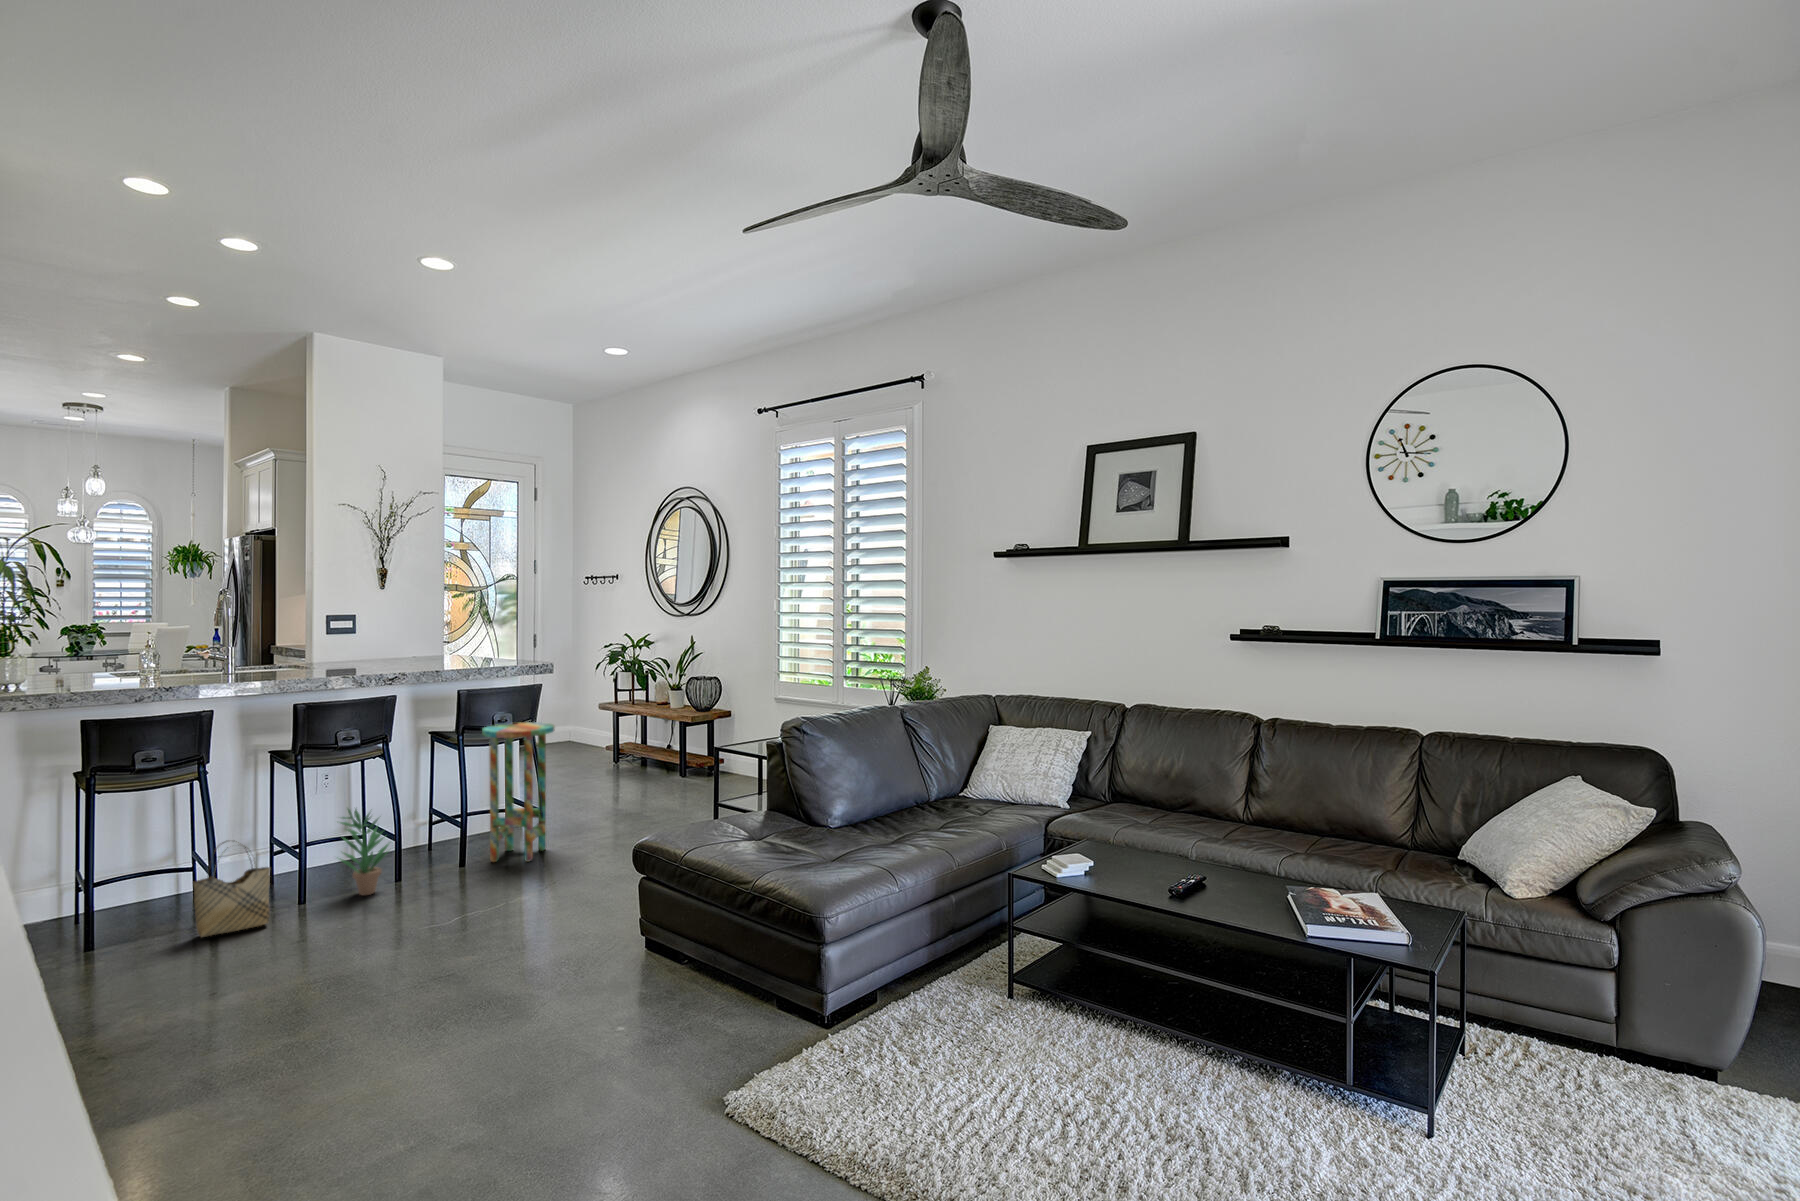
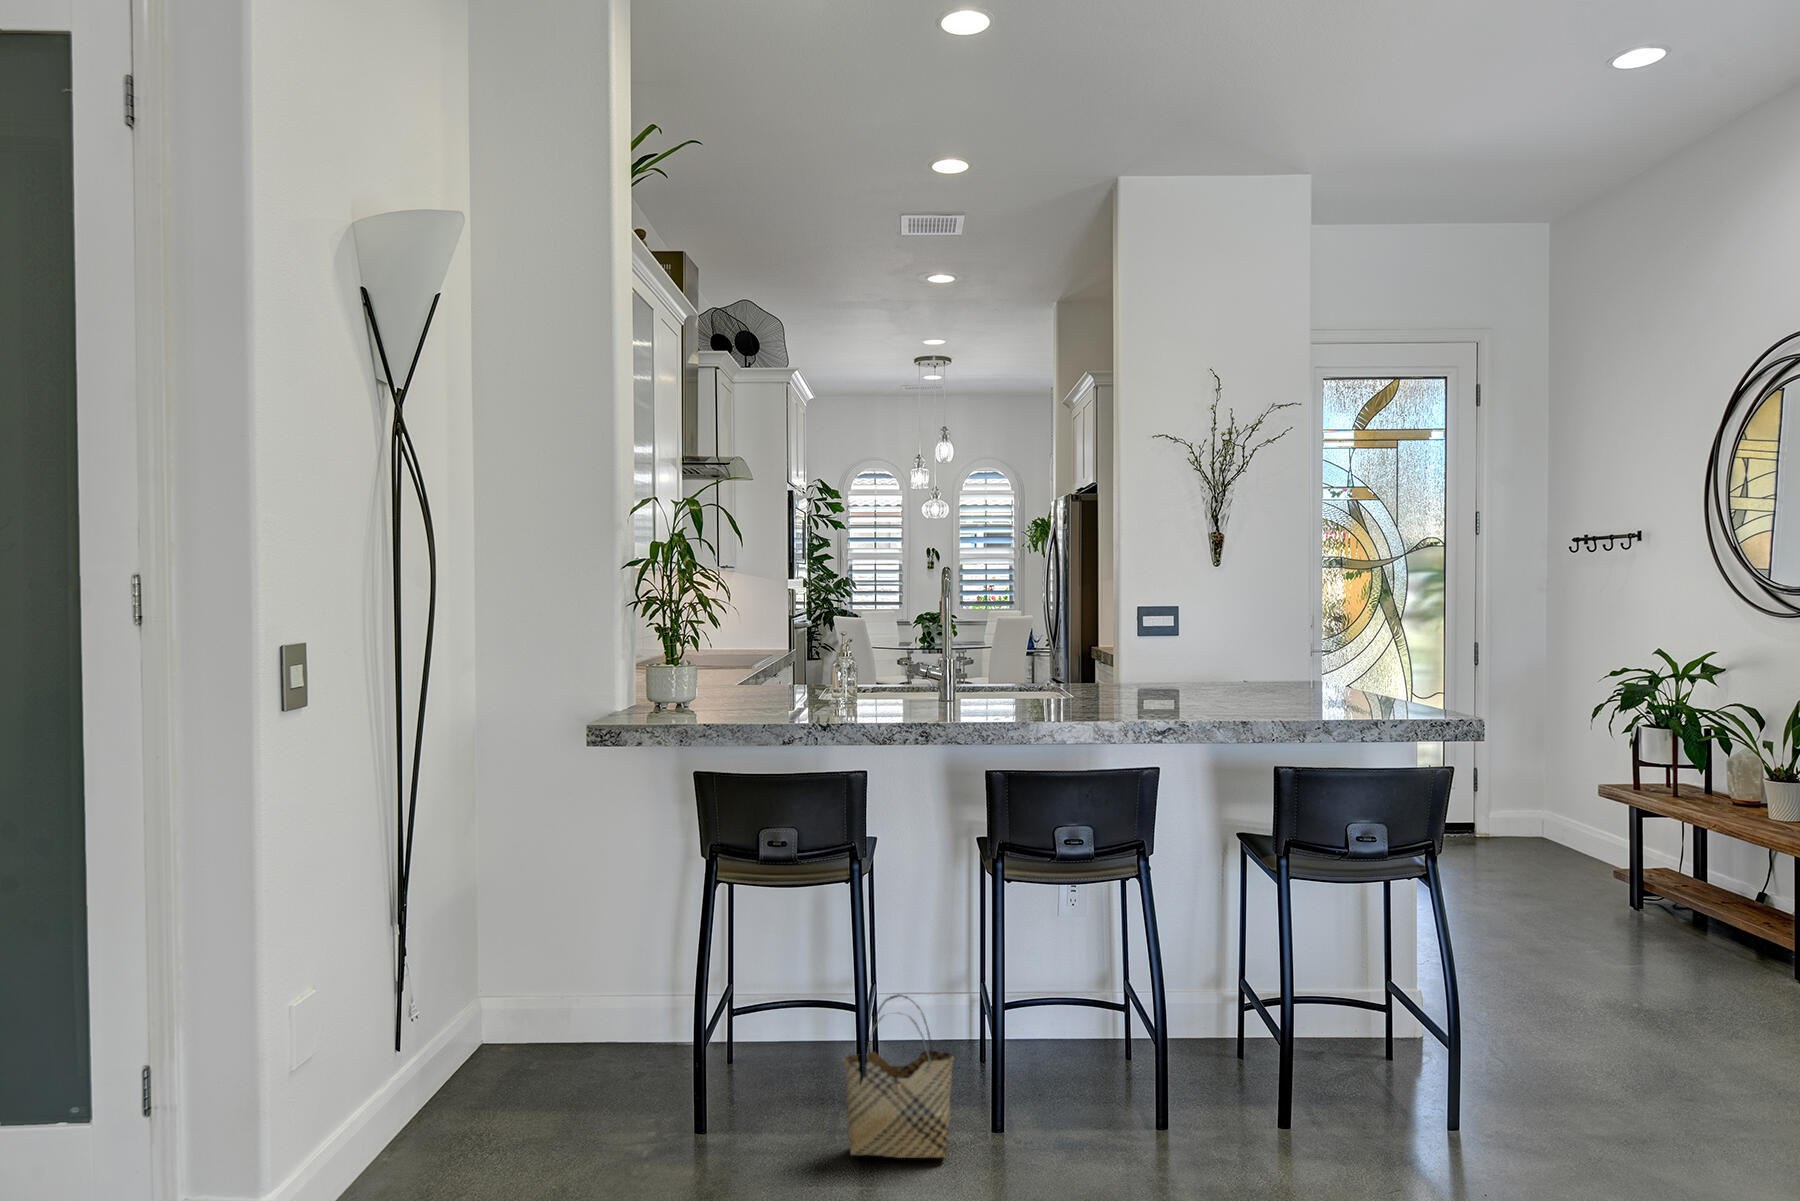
side table: present [482,722,555,862] -> none [1328,838,1478,1144]
potted plant: present [340,809,389,895] -> none [1059,965,1157,1138]

